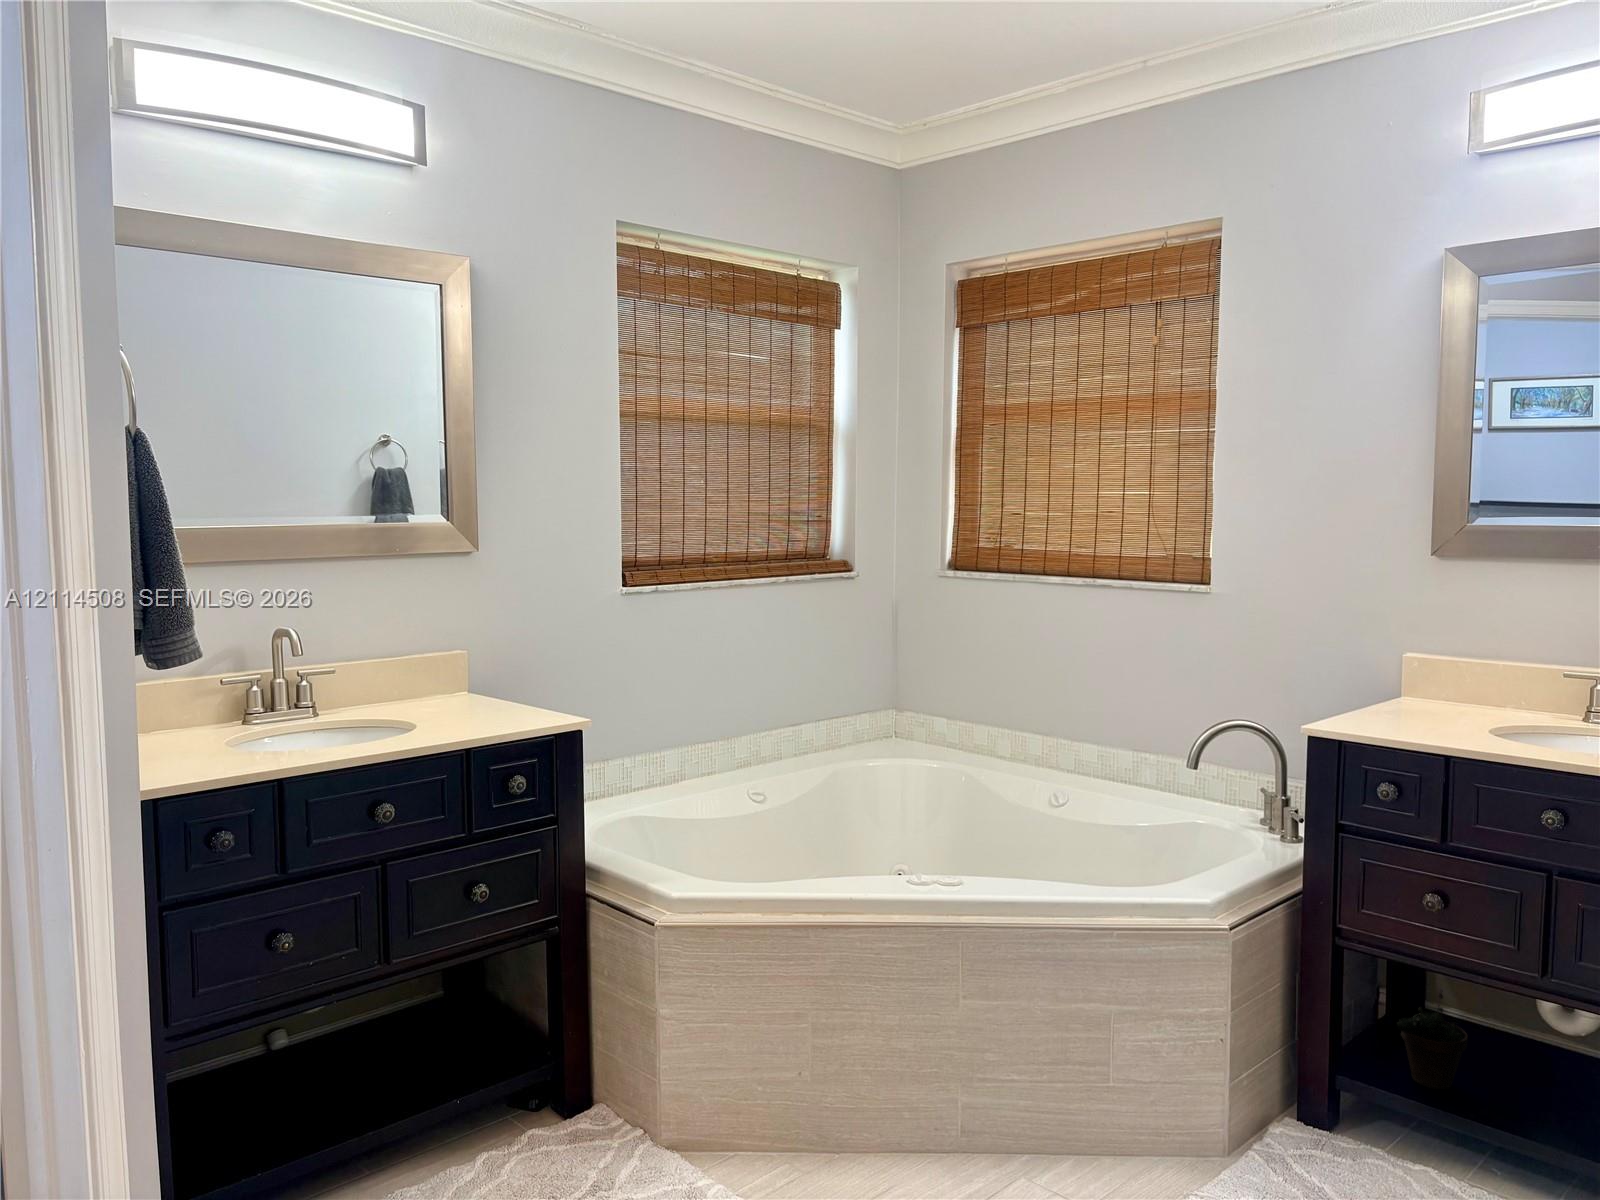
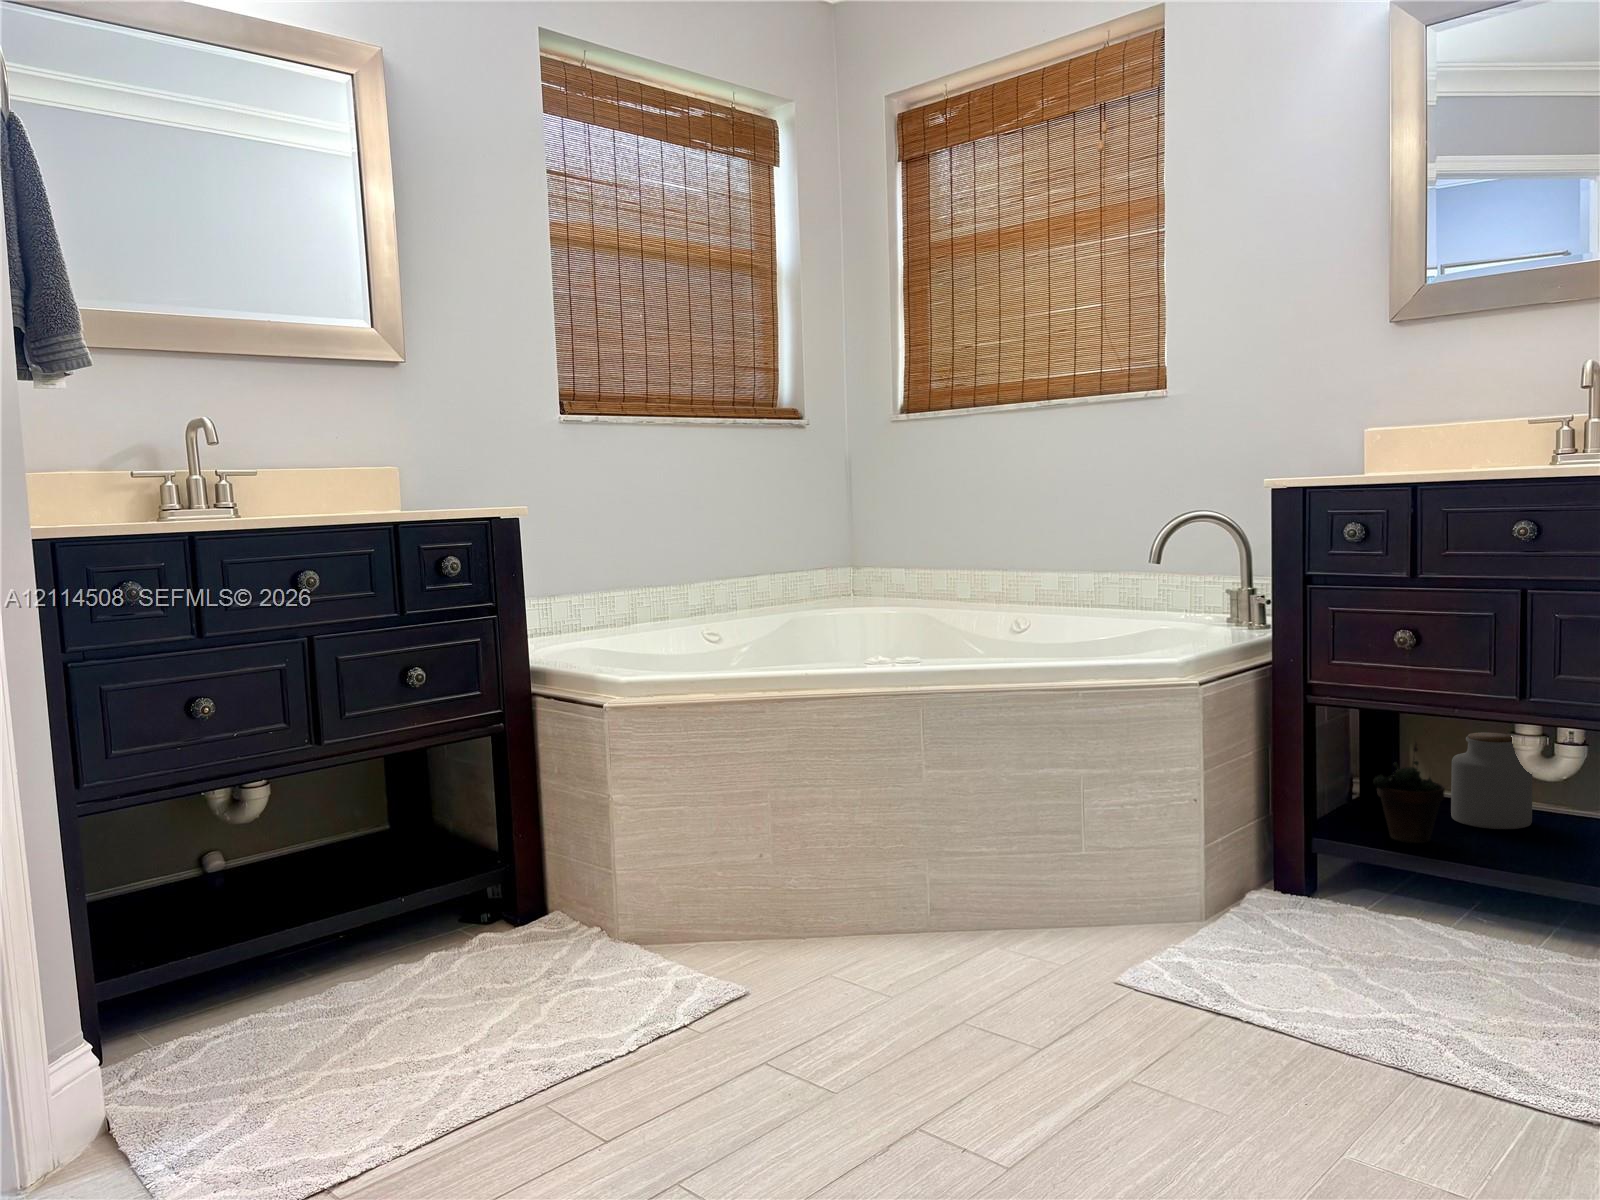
jar: none [1473,967,1556,1071] -> present [1451,732,1532,829]

